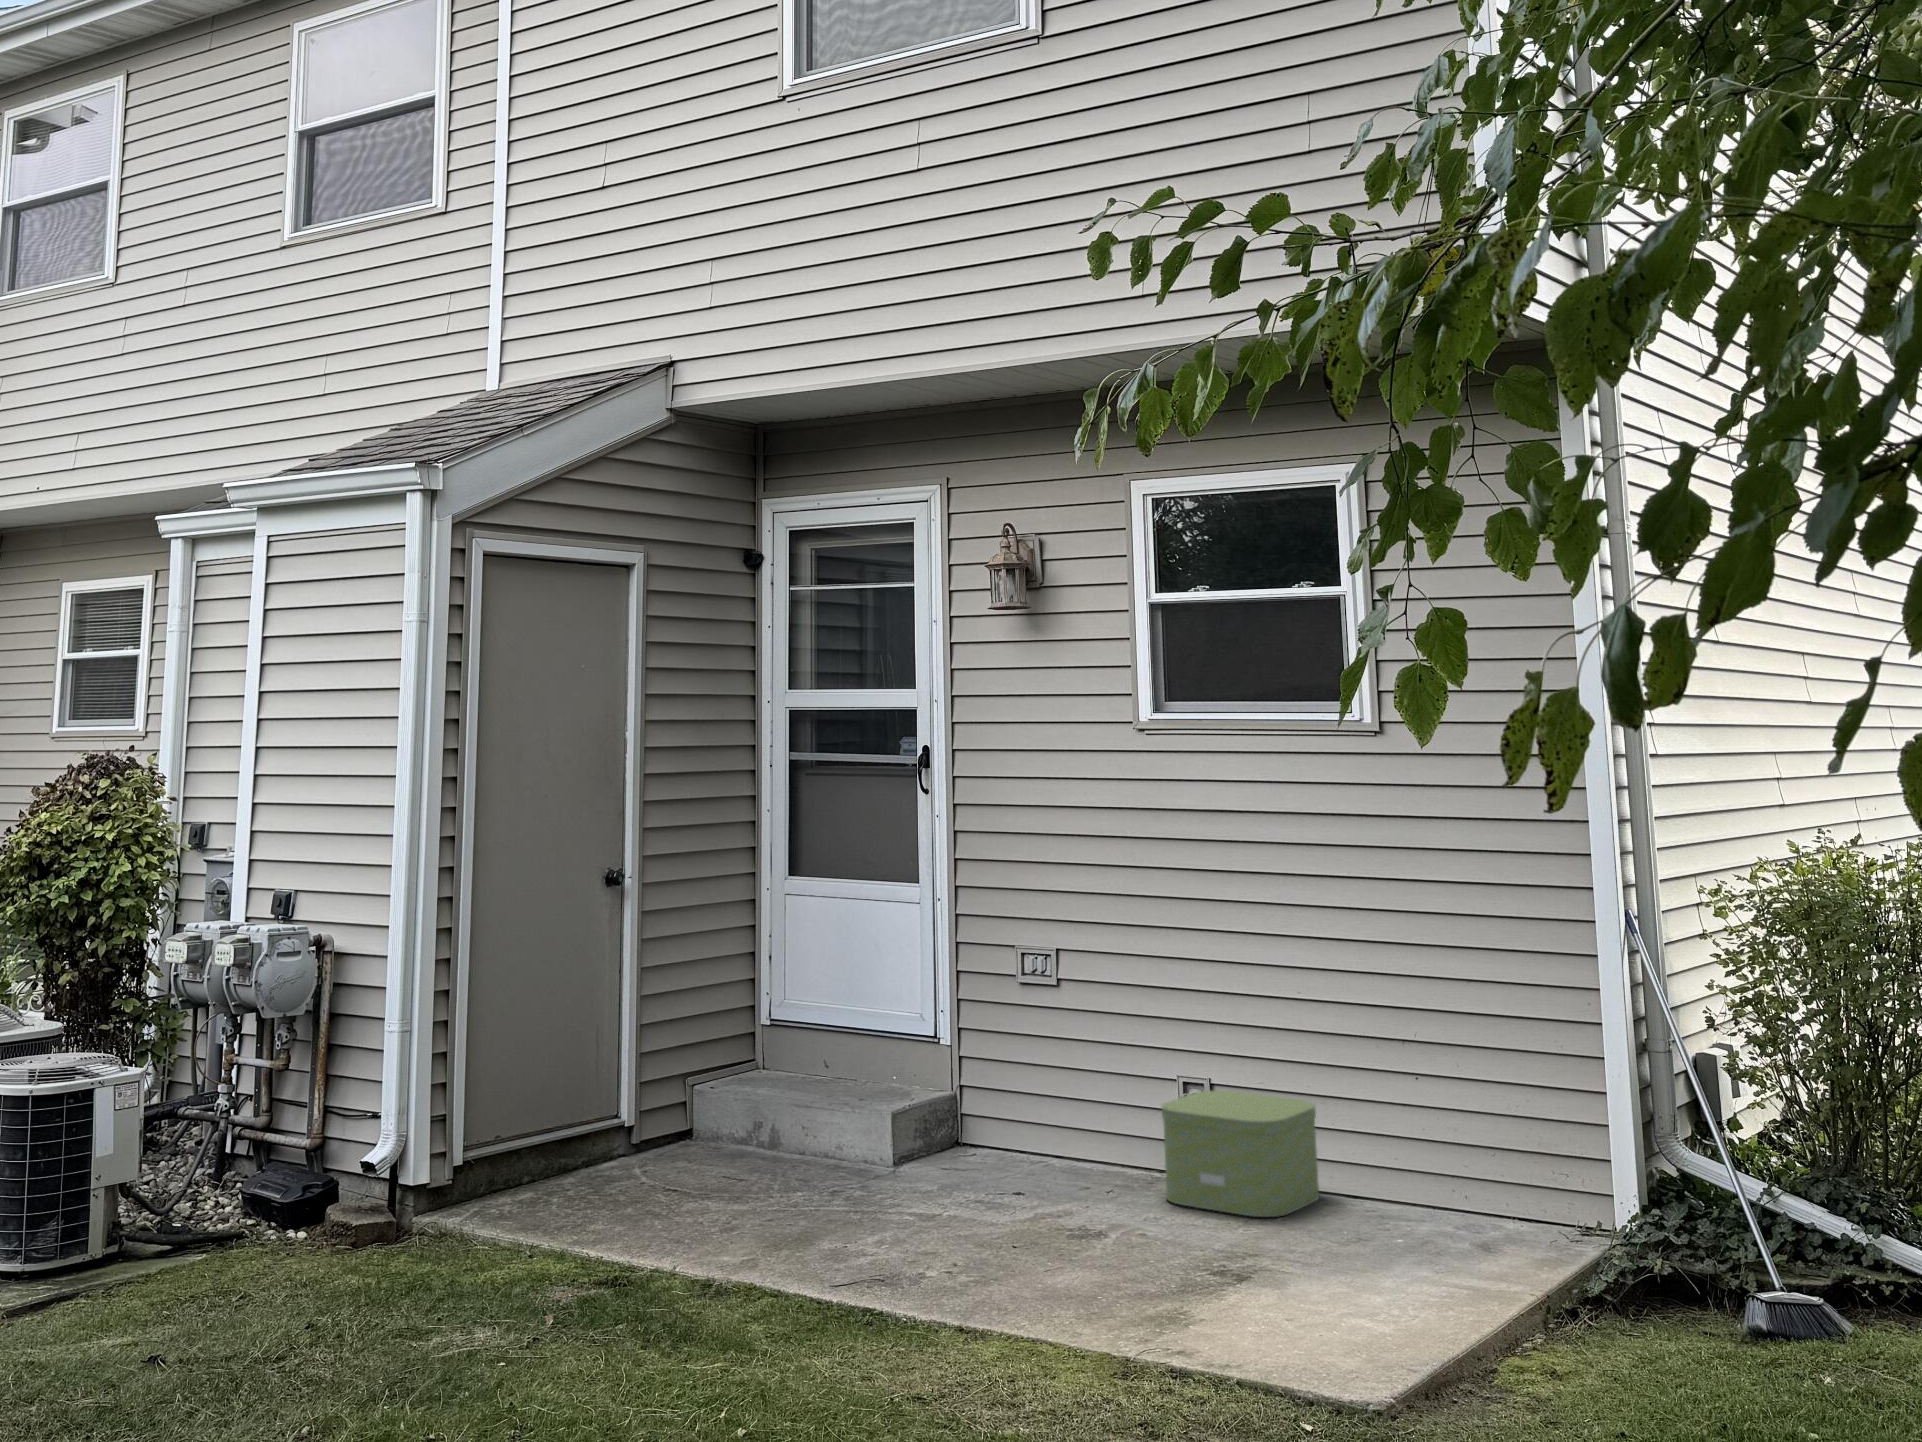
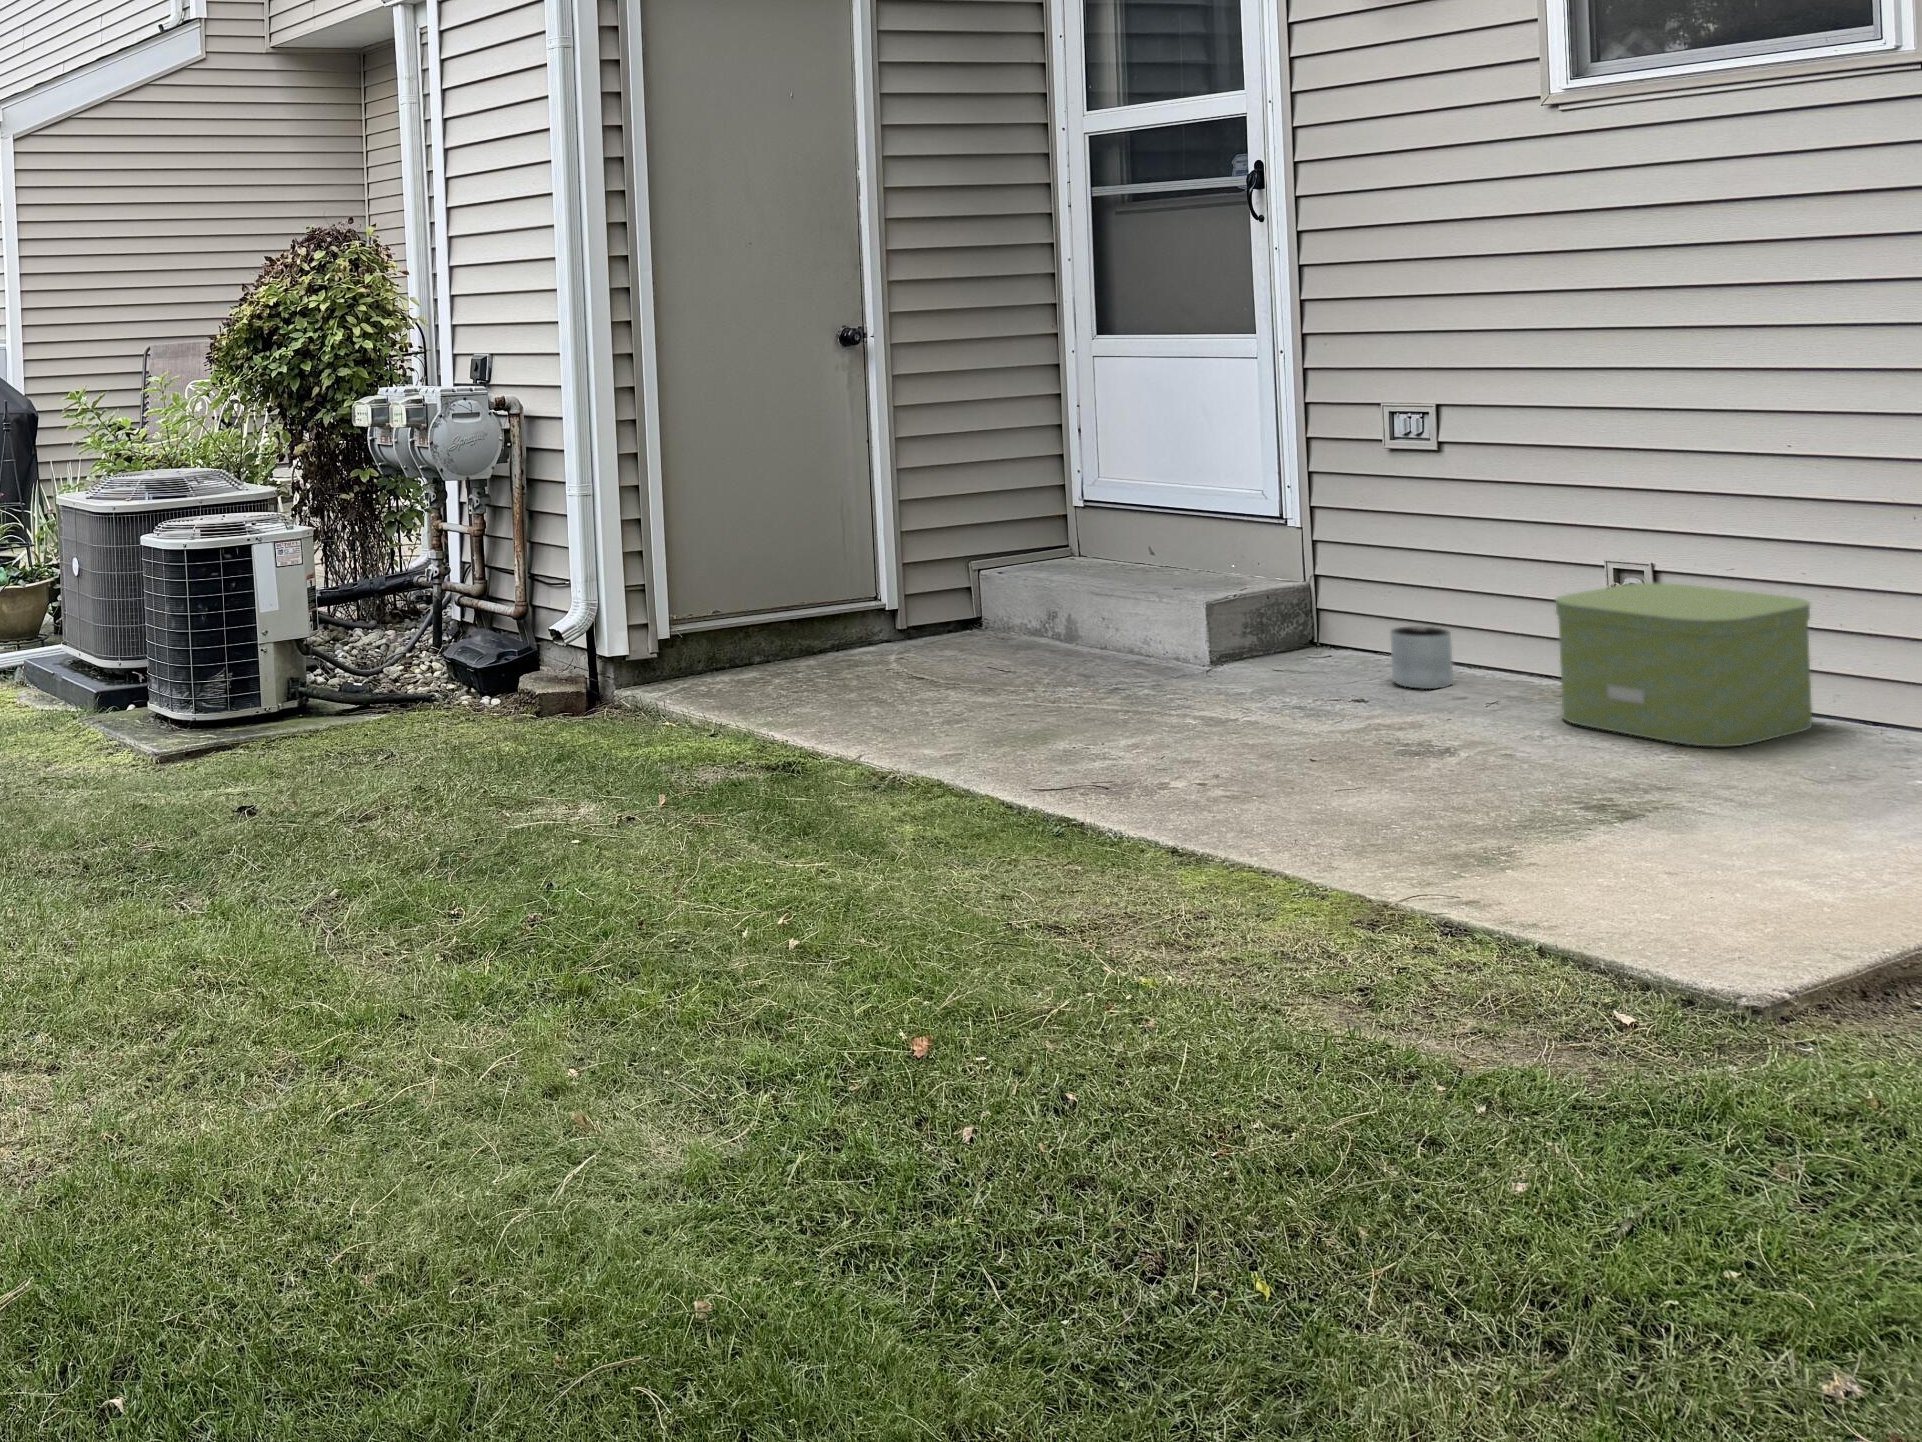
planter: none [1029,1127,1073,1178] -> present [1390,626,1453,689]

